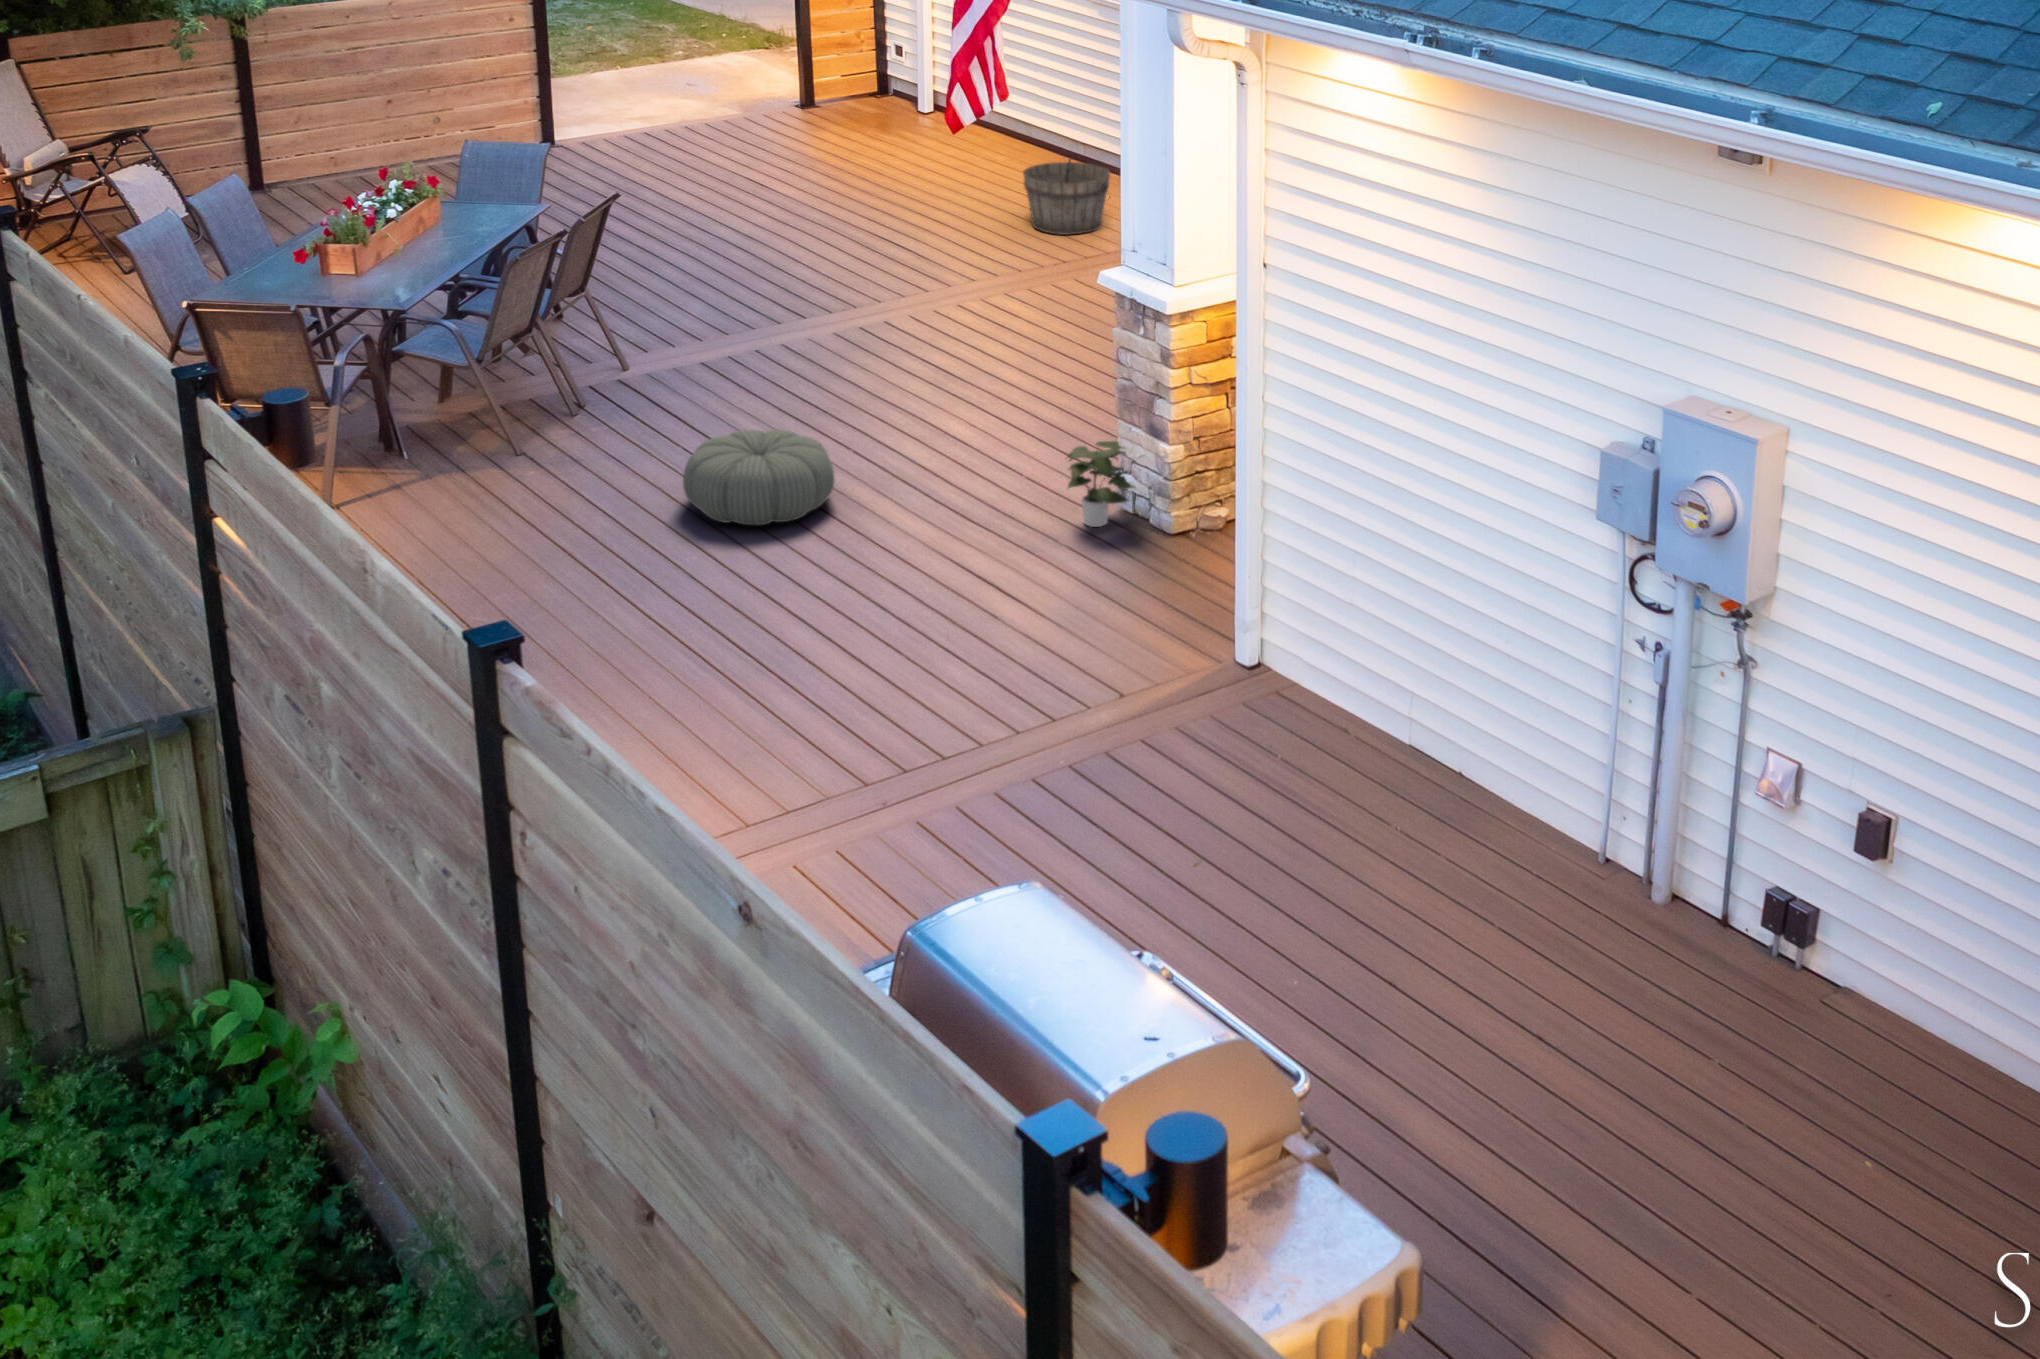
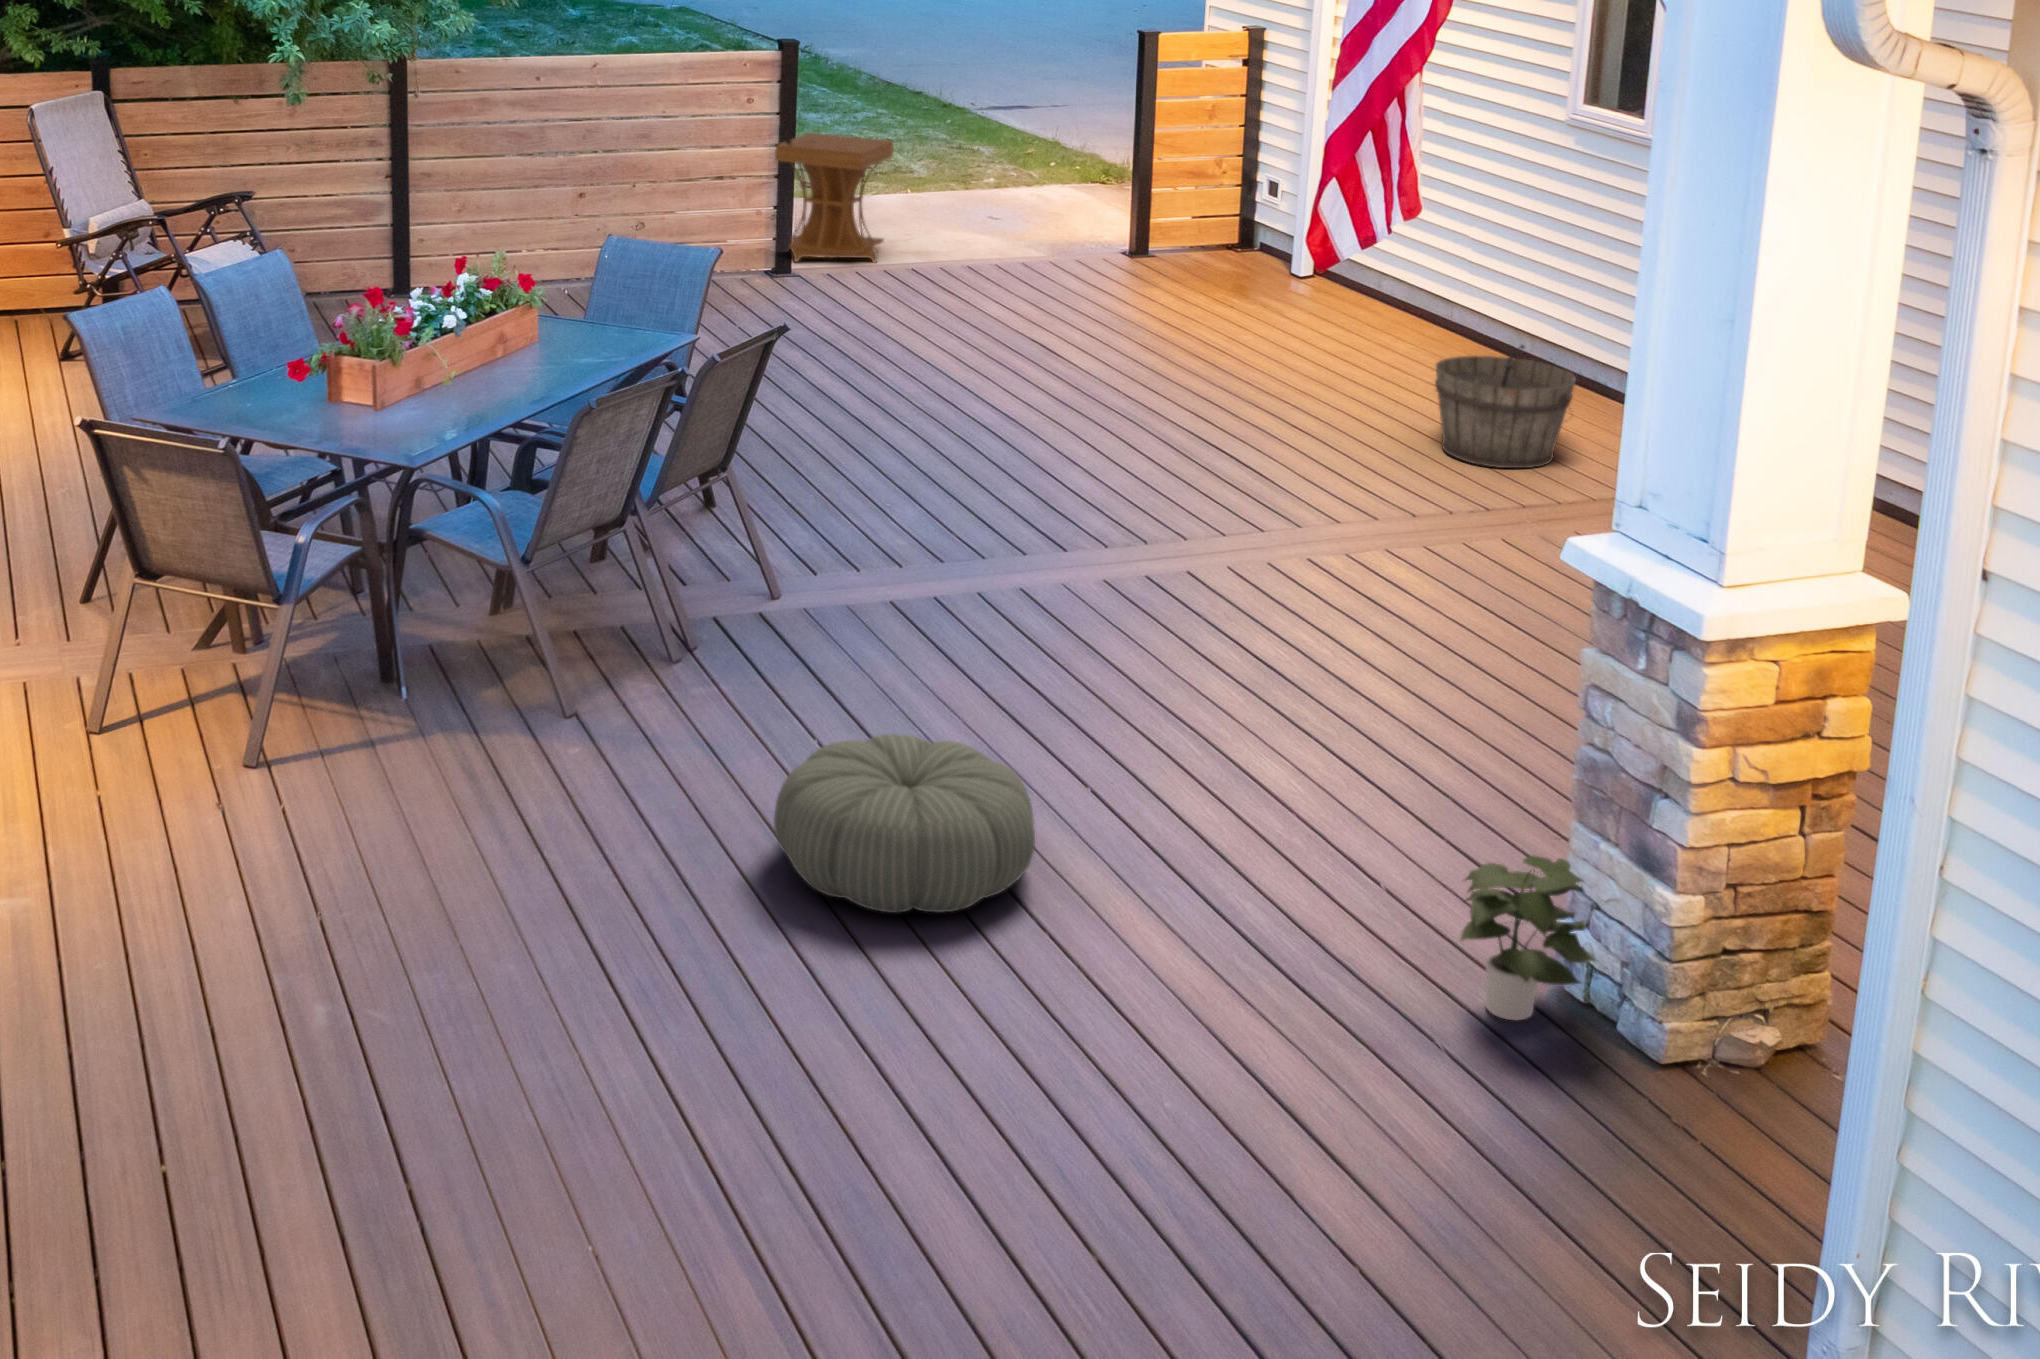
side table: none [533,37,620,136] -> present [775,133,894,263]

